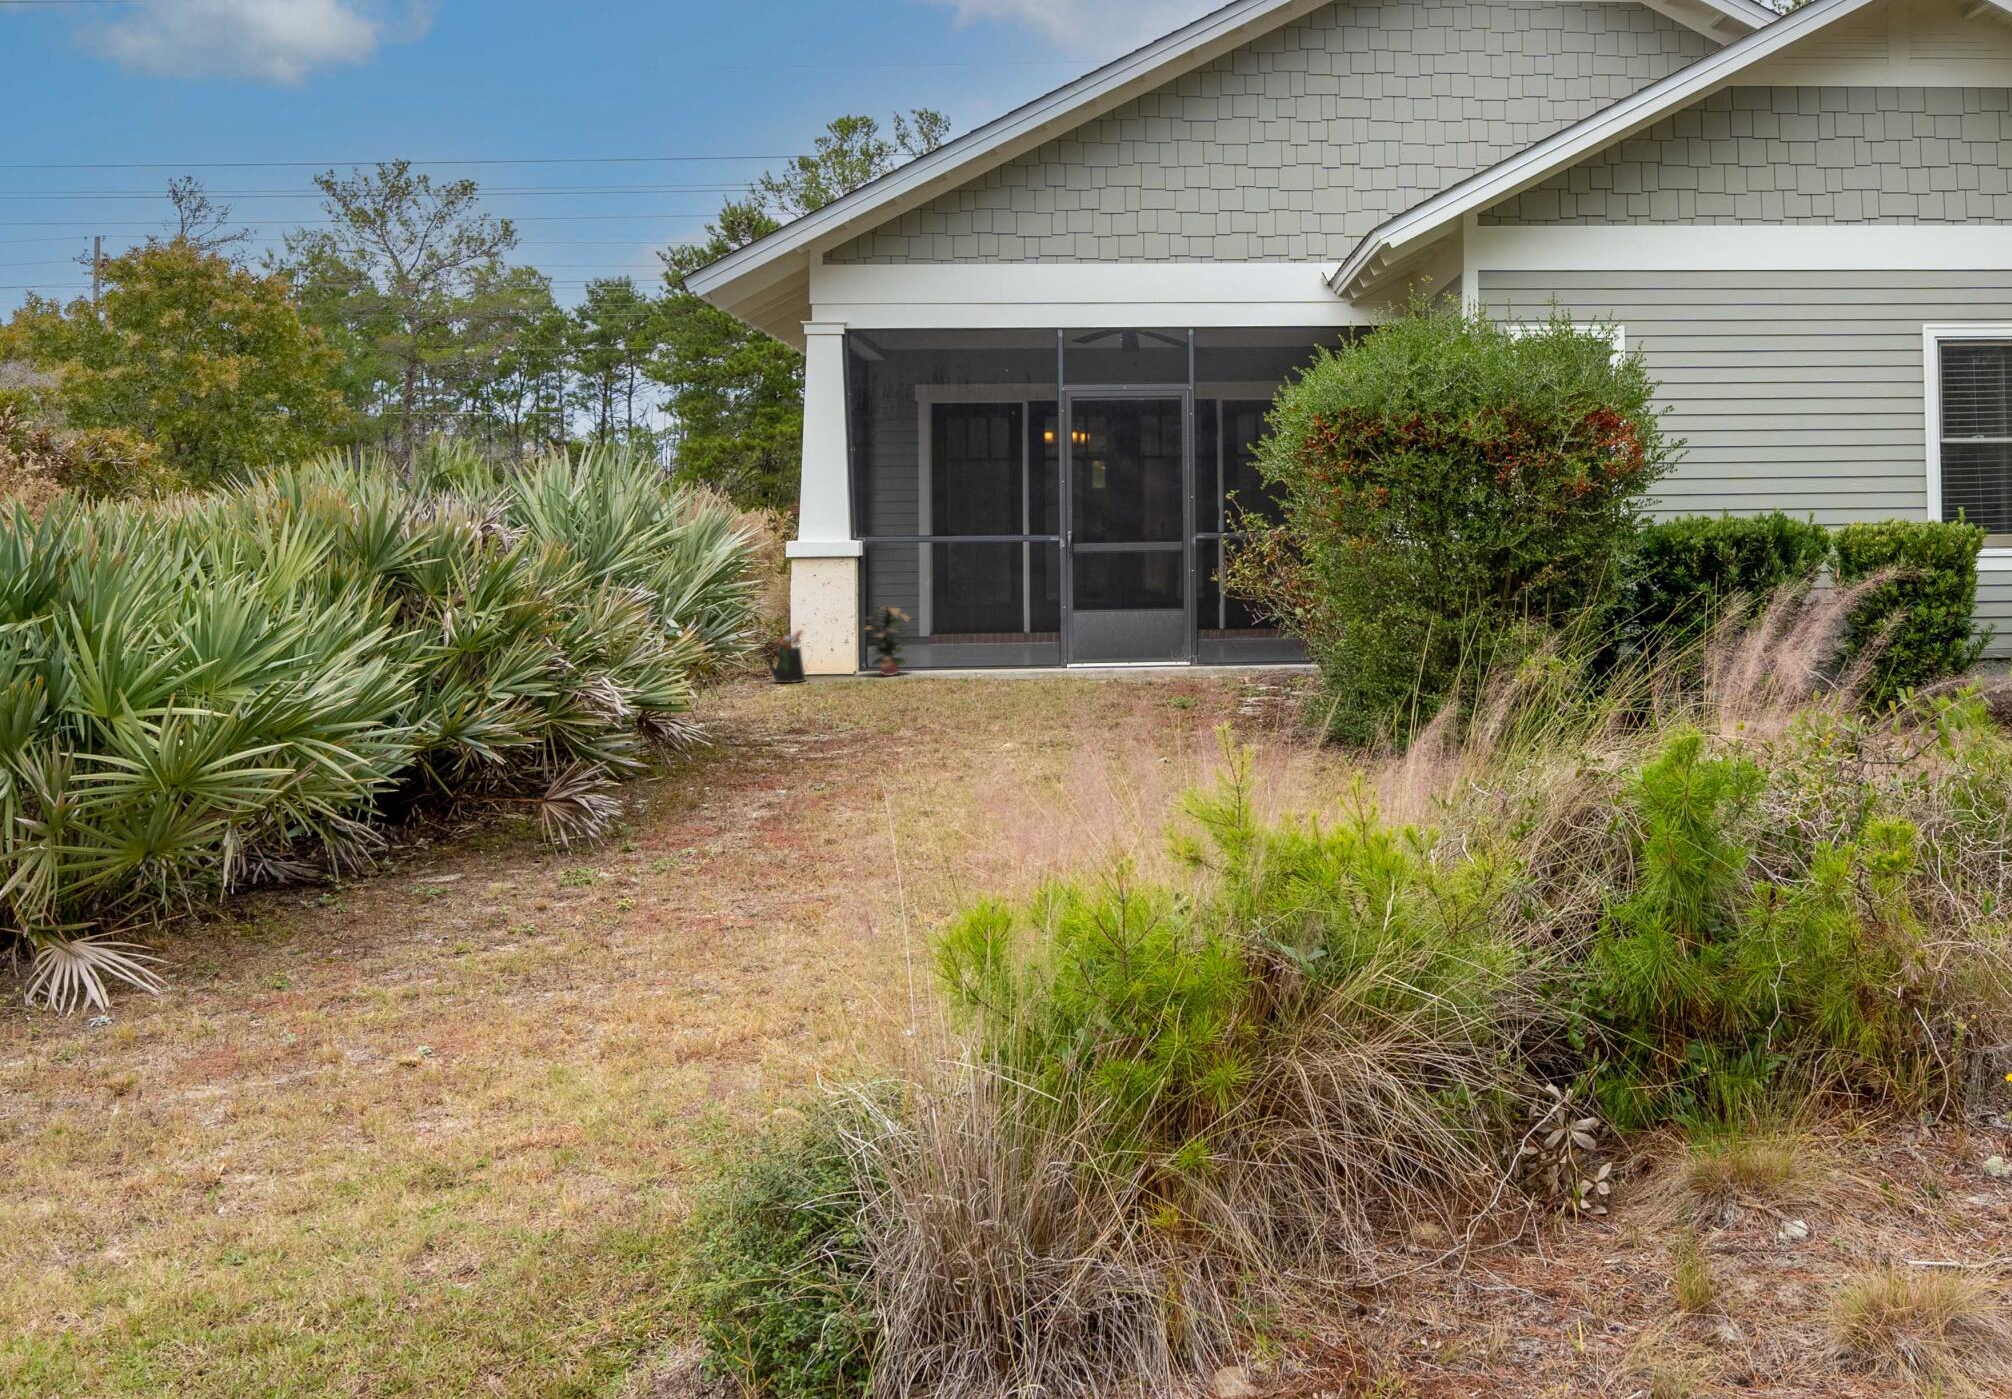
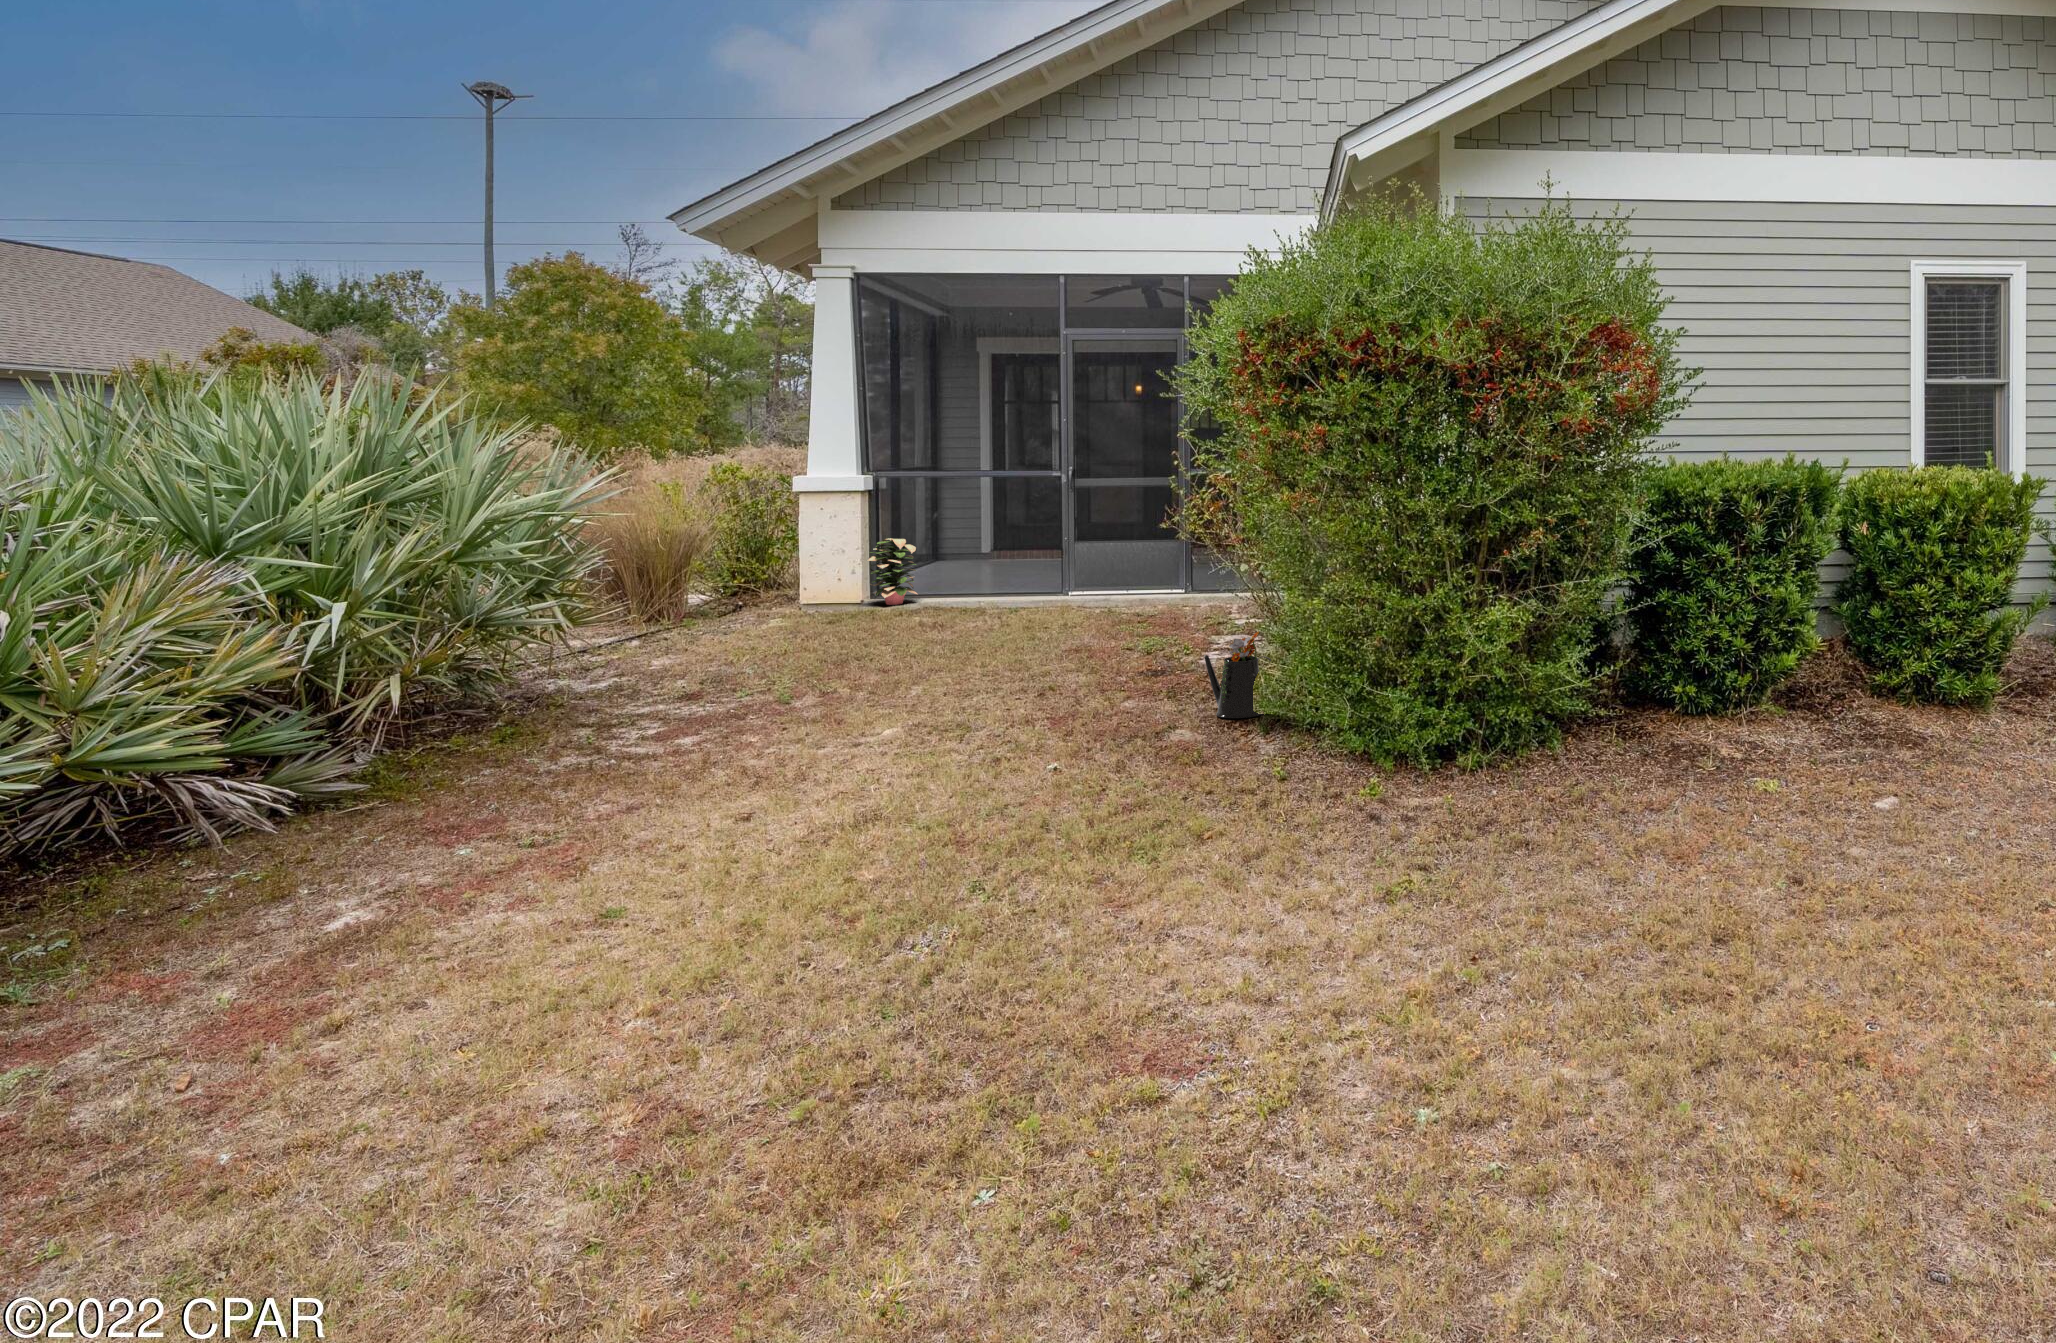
watering can: present [764,630,805,683] -> present [1204,632,1271,718]

